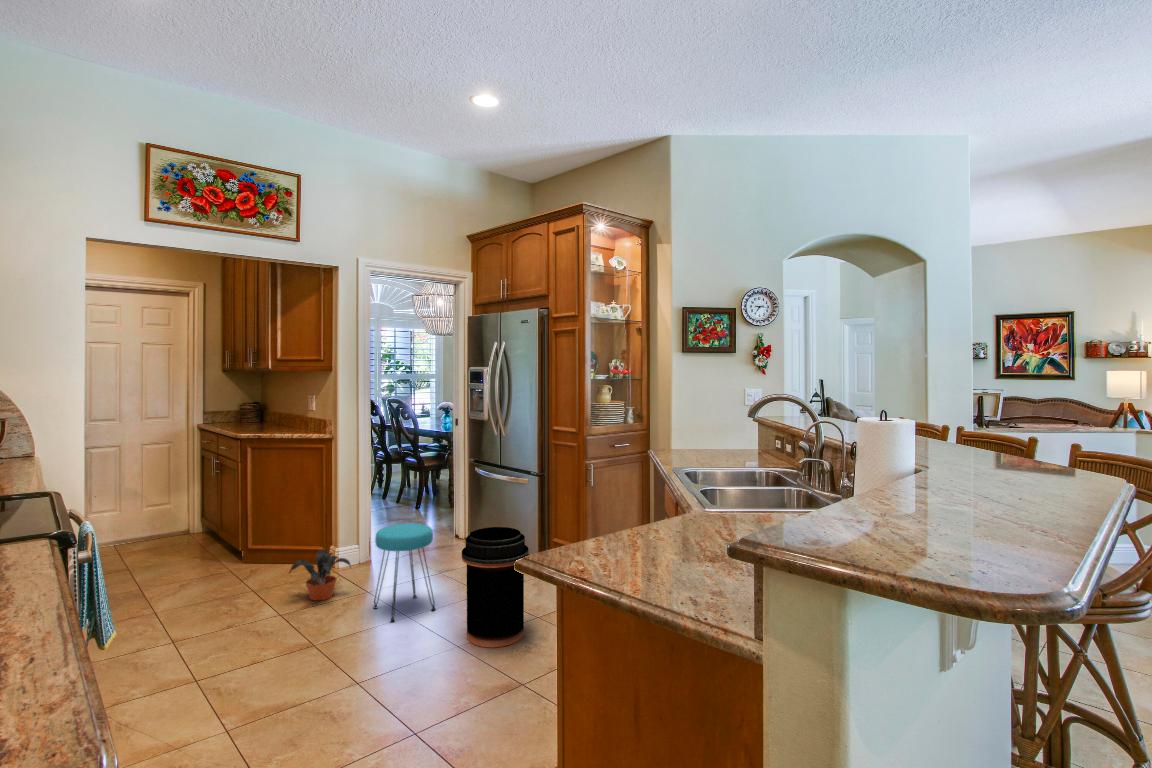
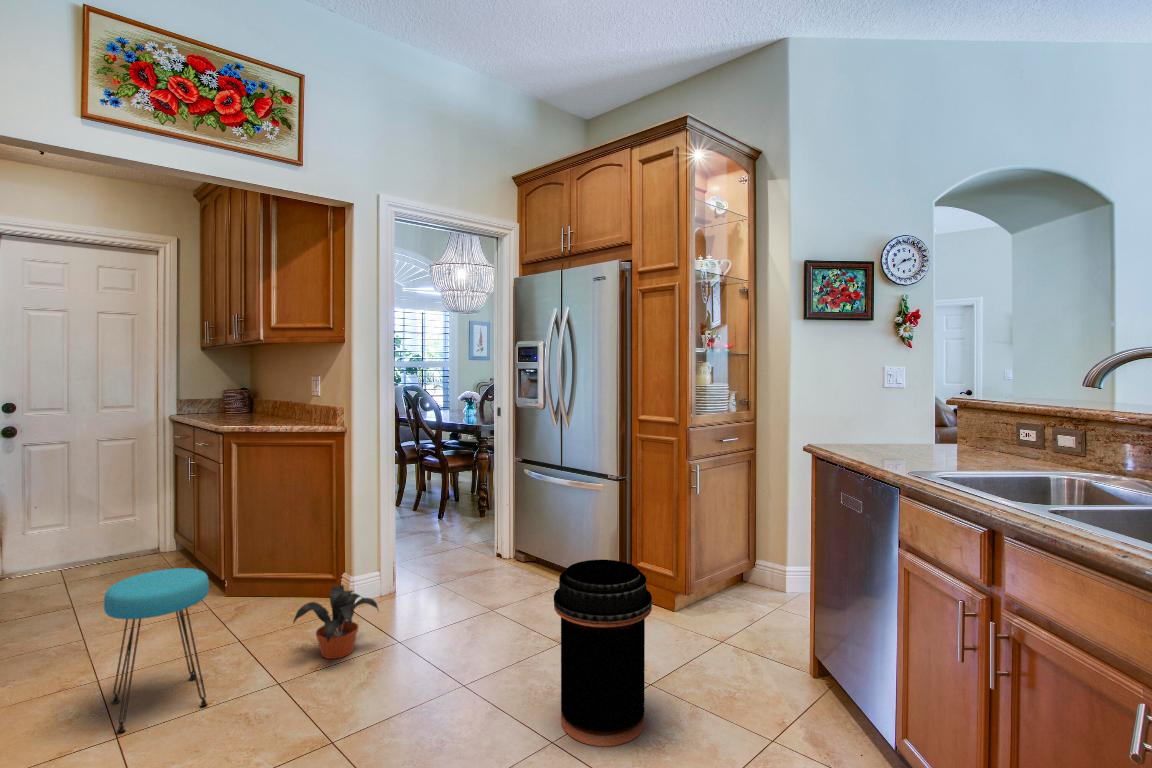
stool: present [373,523,435,621] -> present [104,568,209,732]

